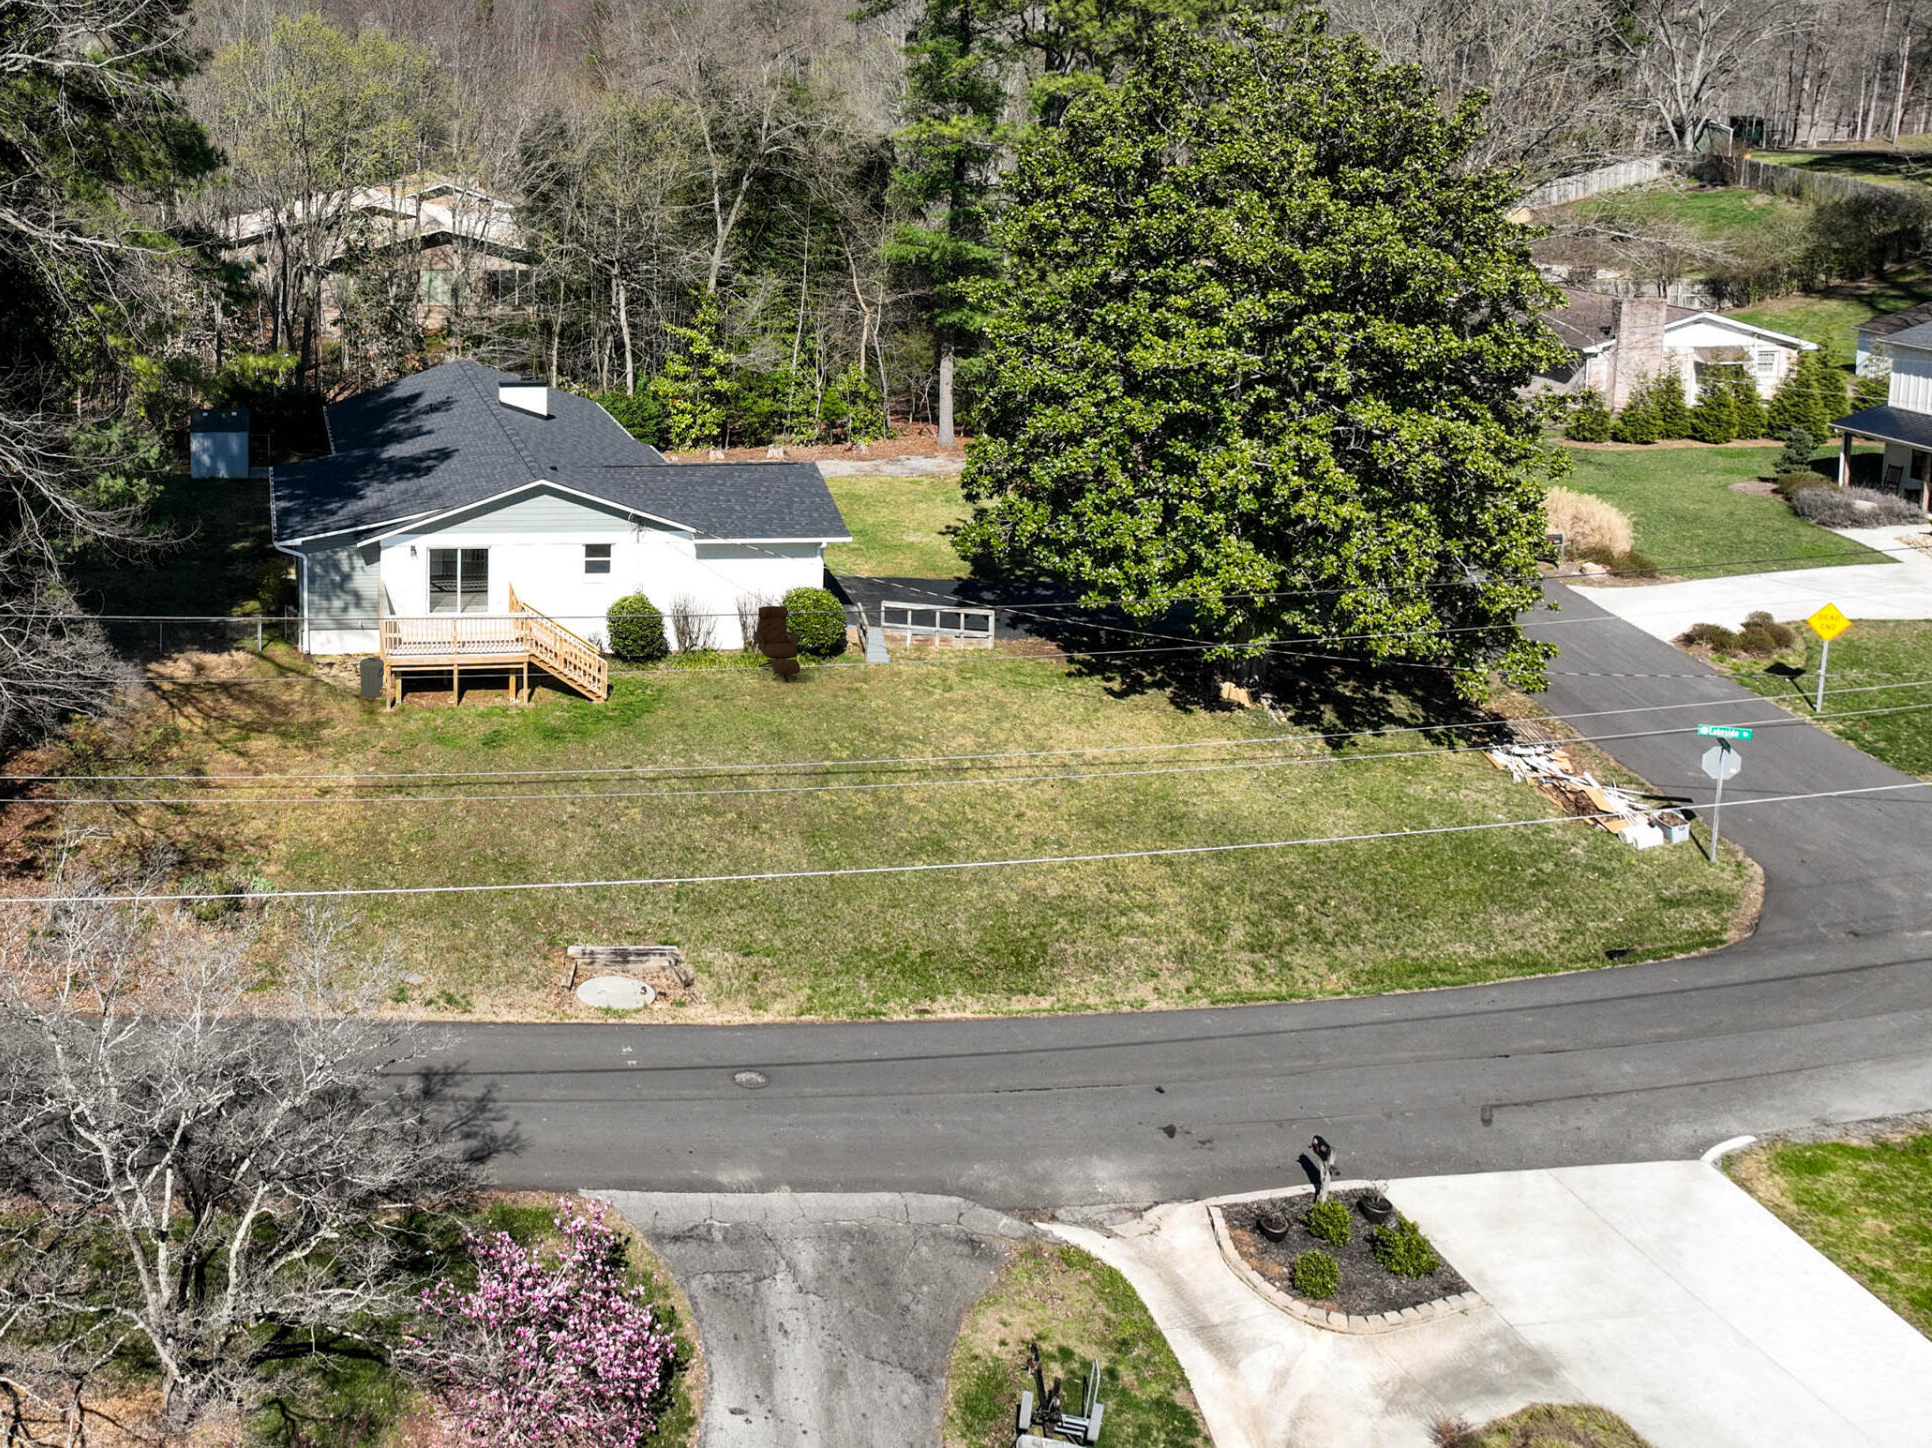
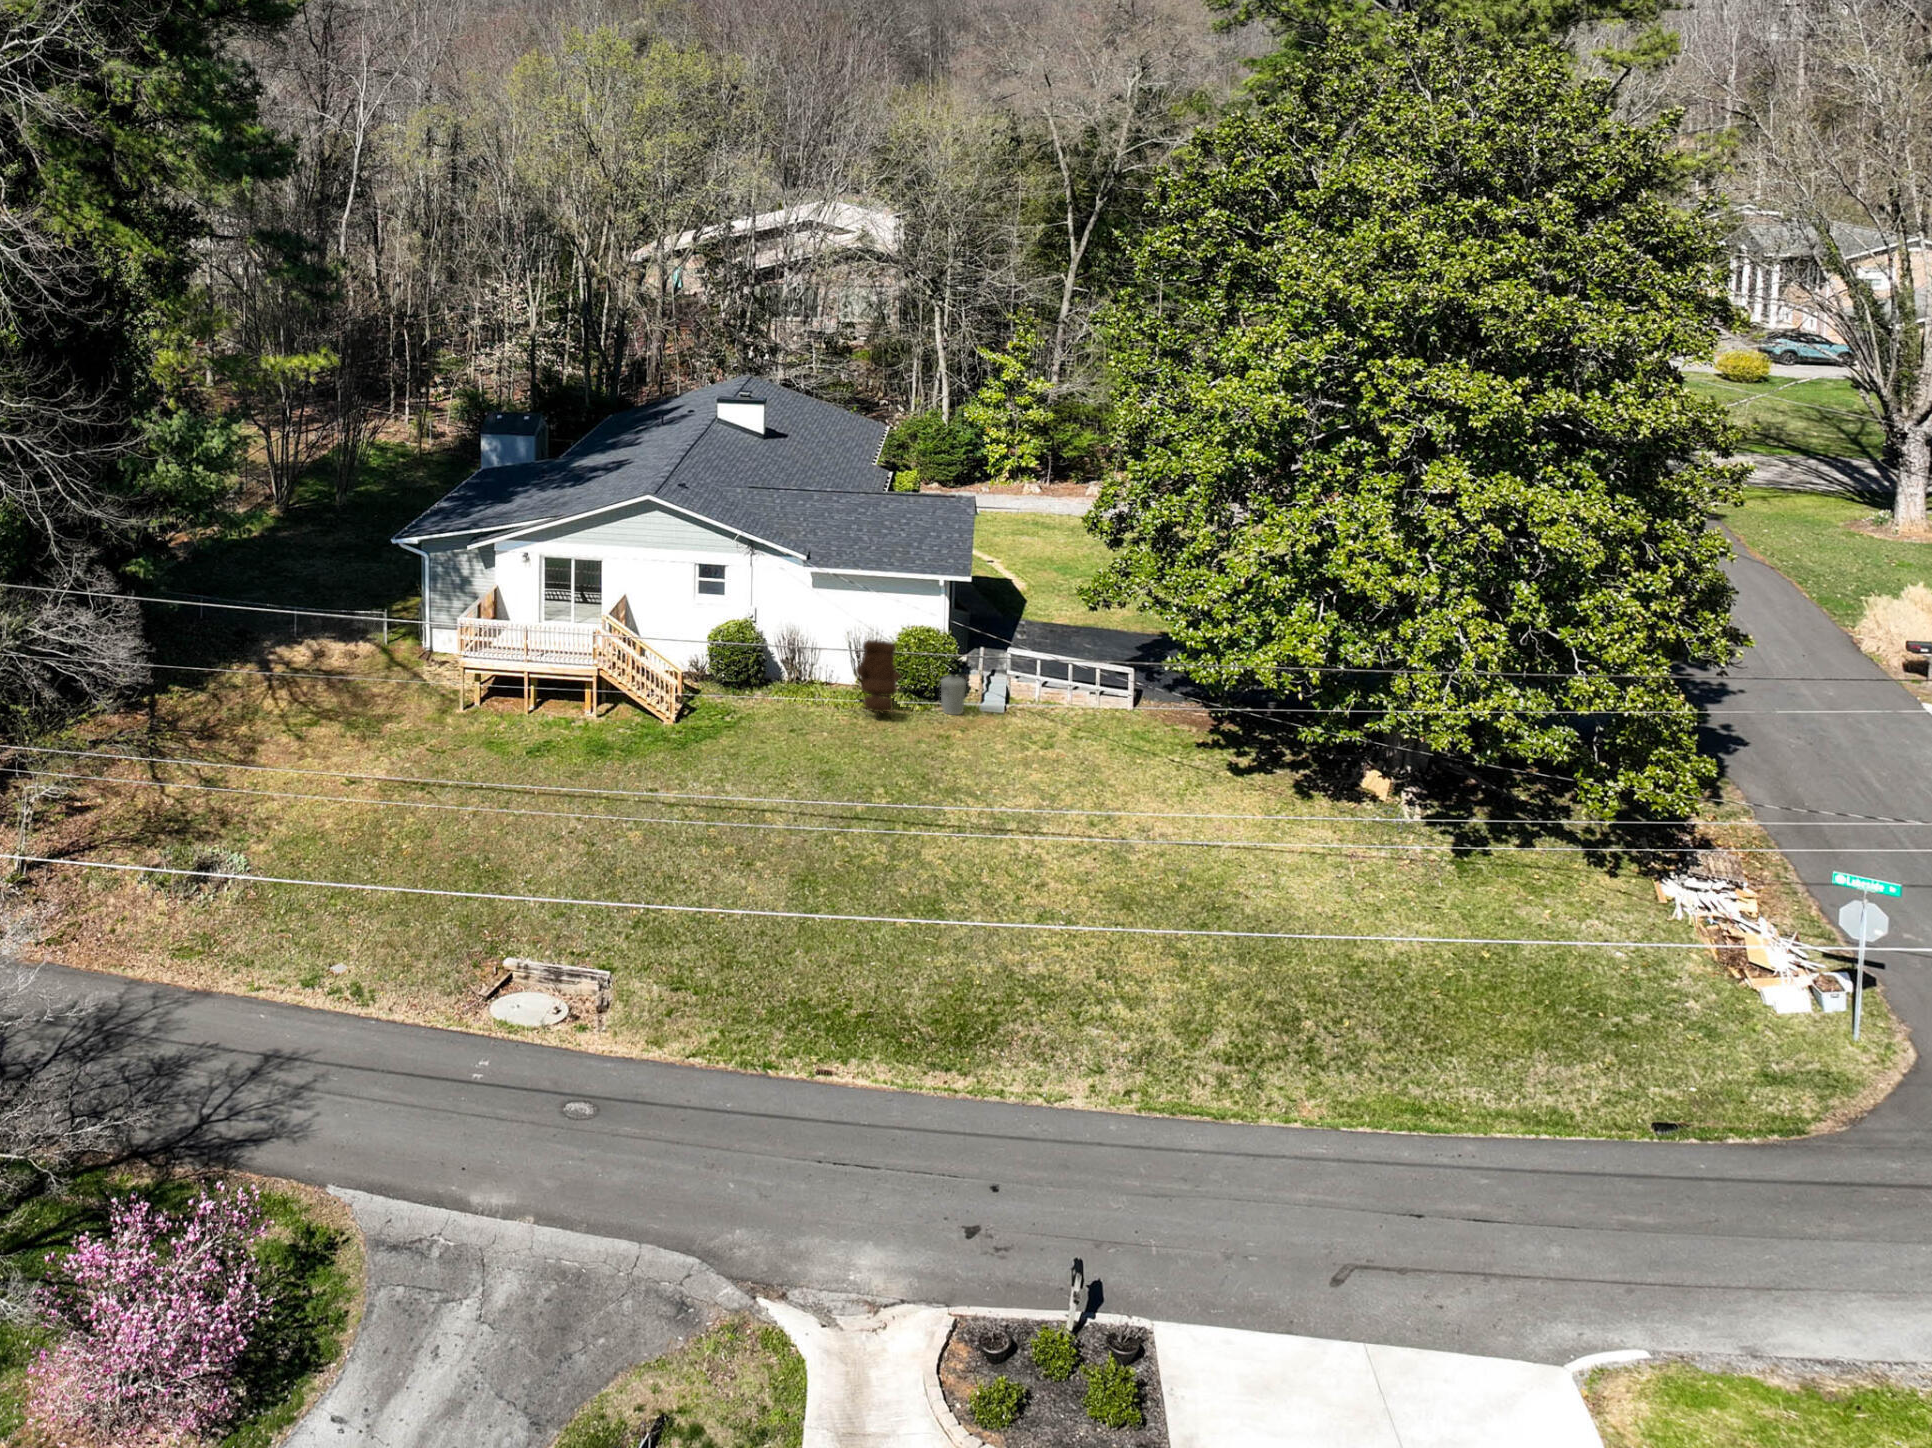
trash can: present [360,658,384,697] -> present [941,676,966,715]

